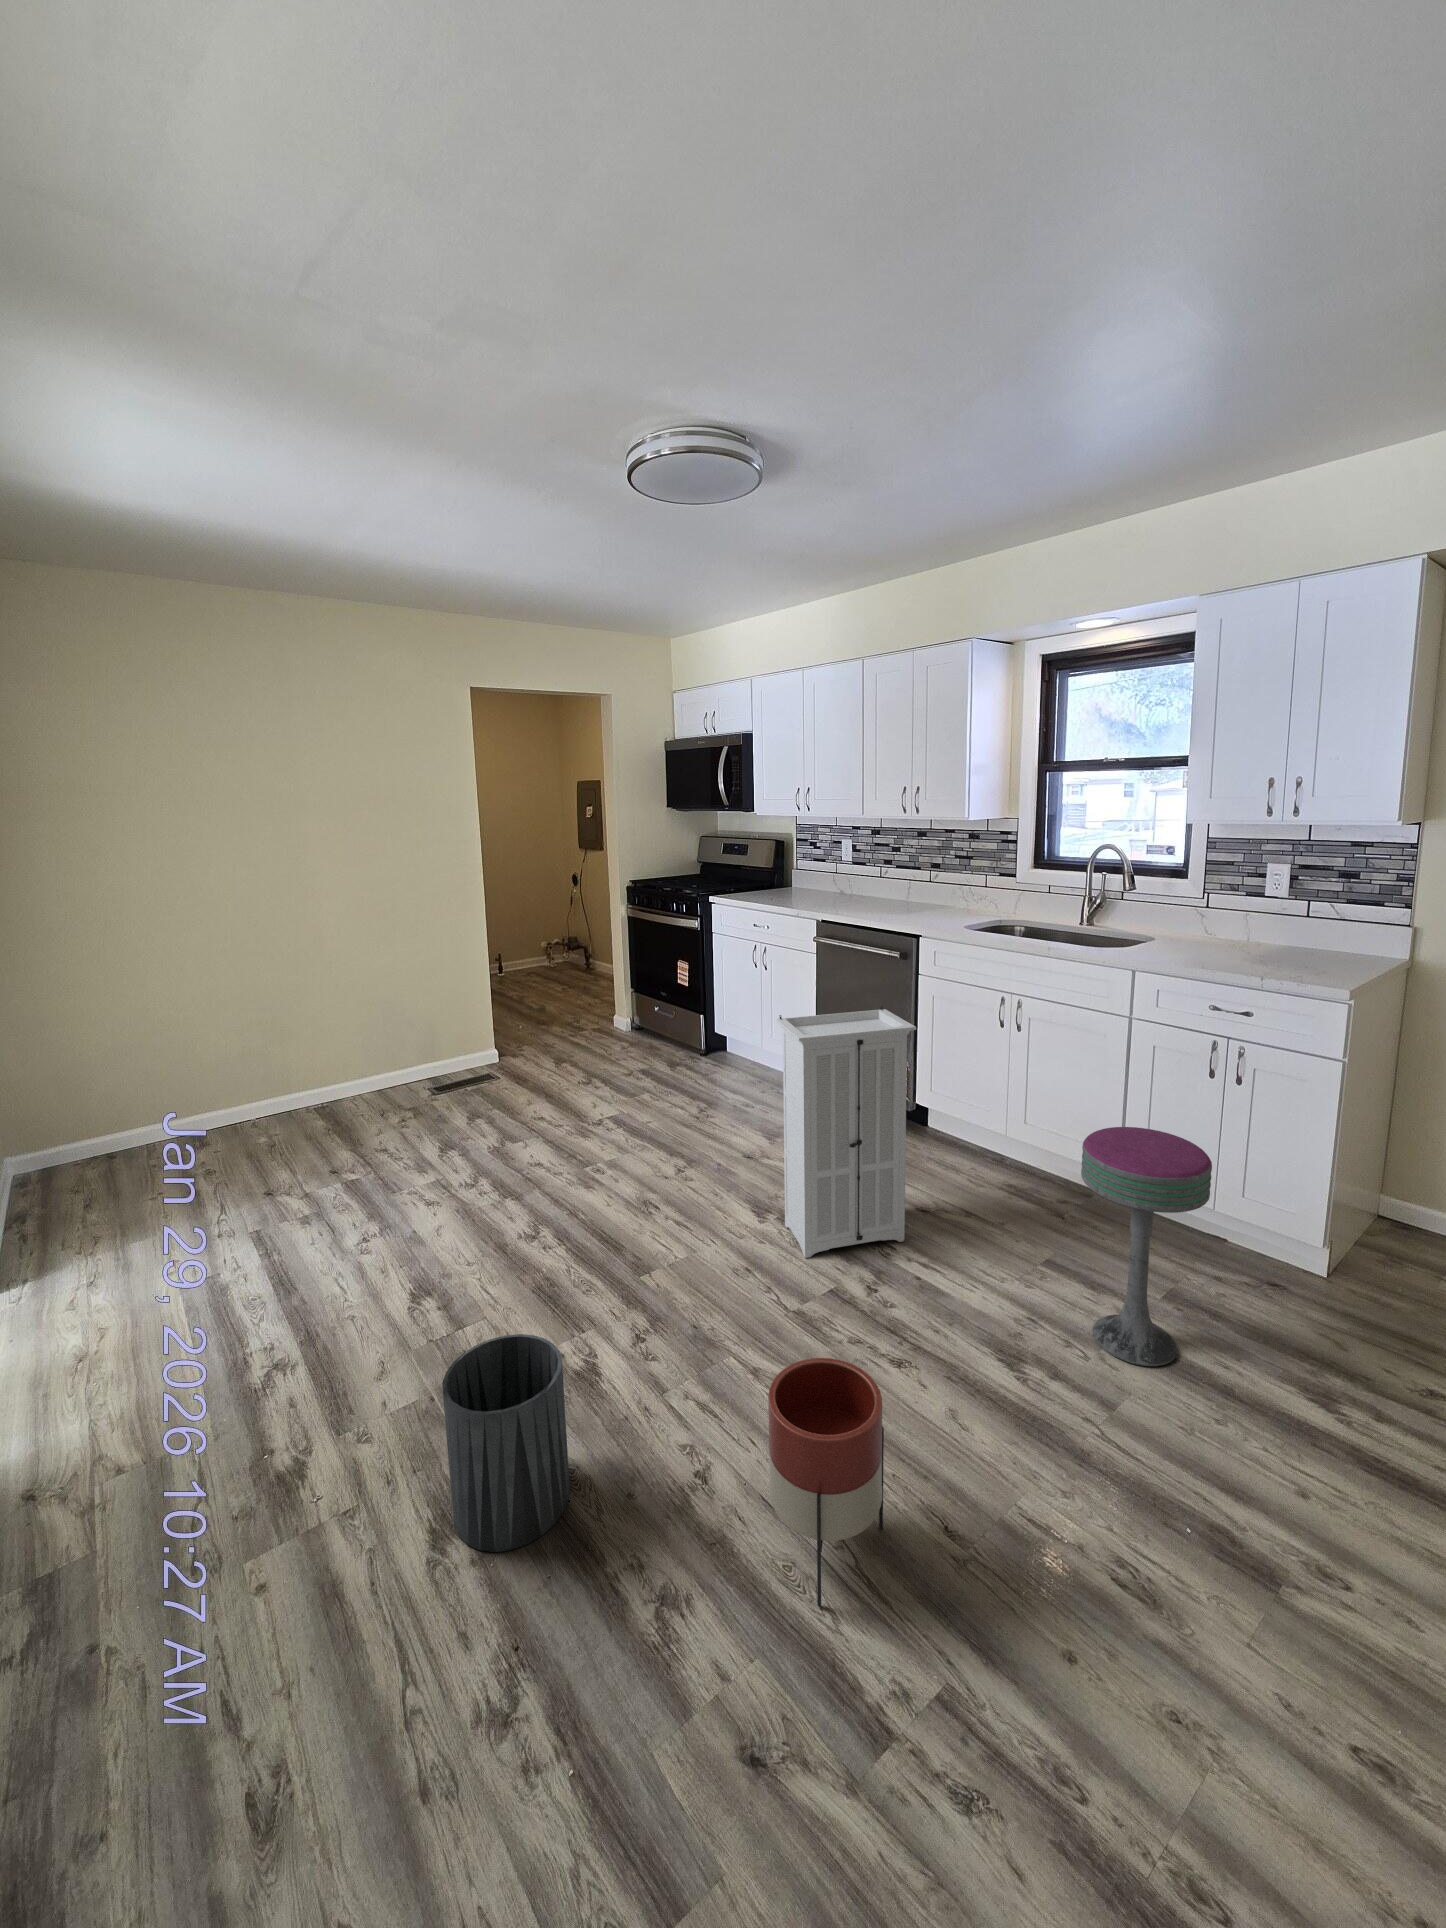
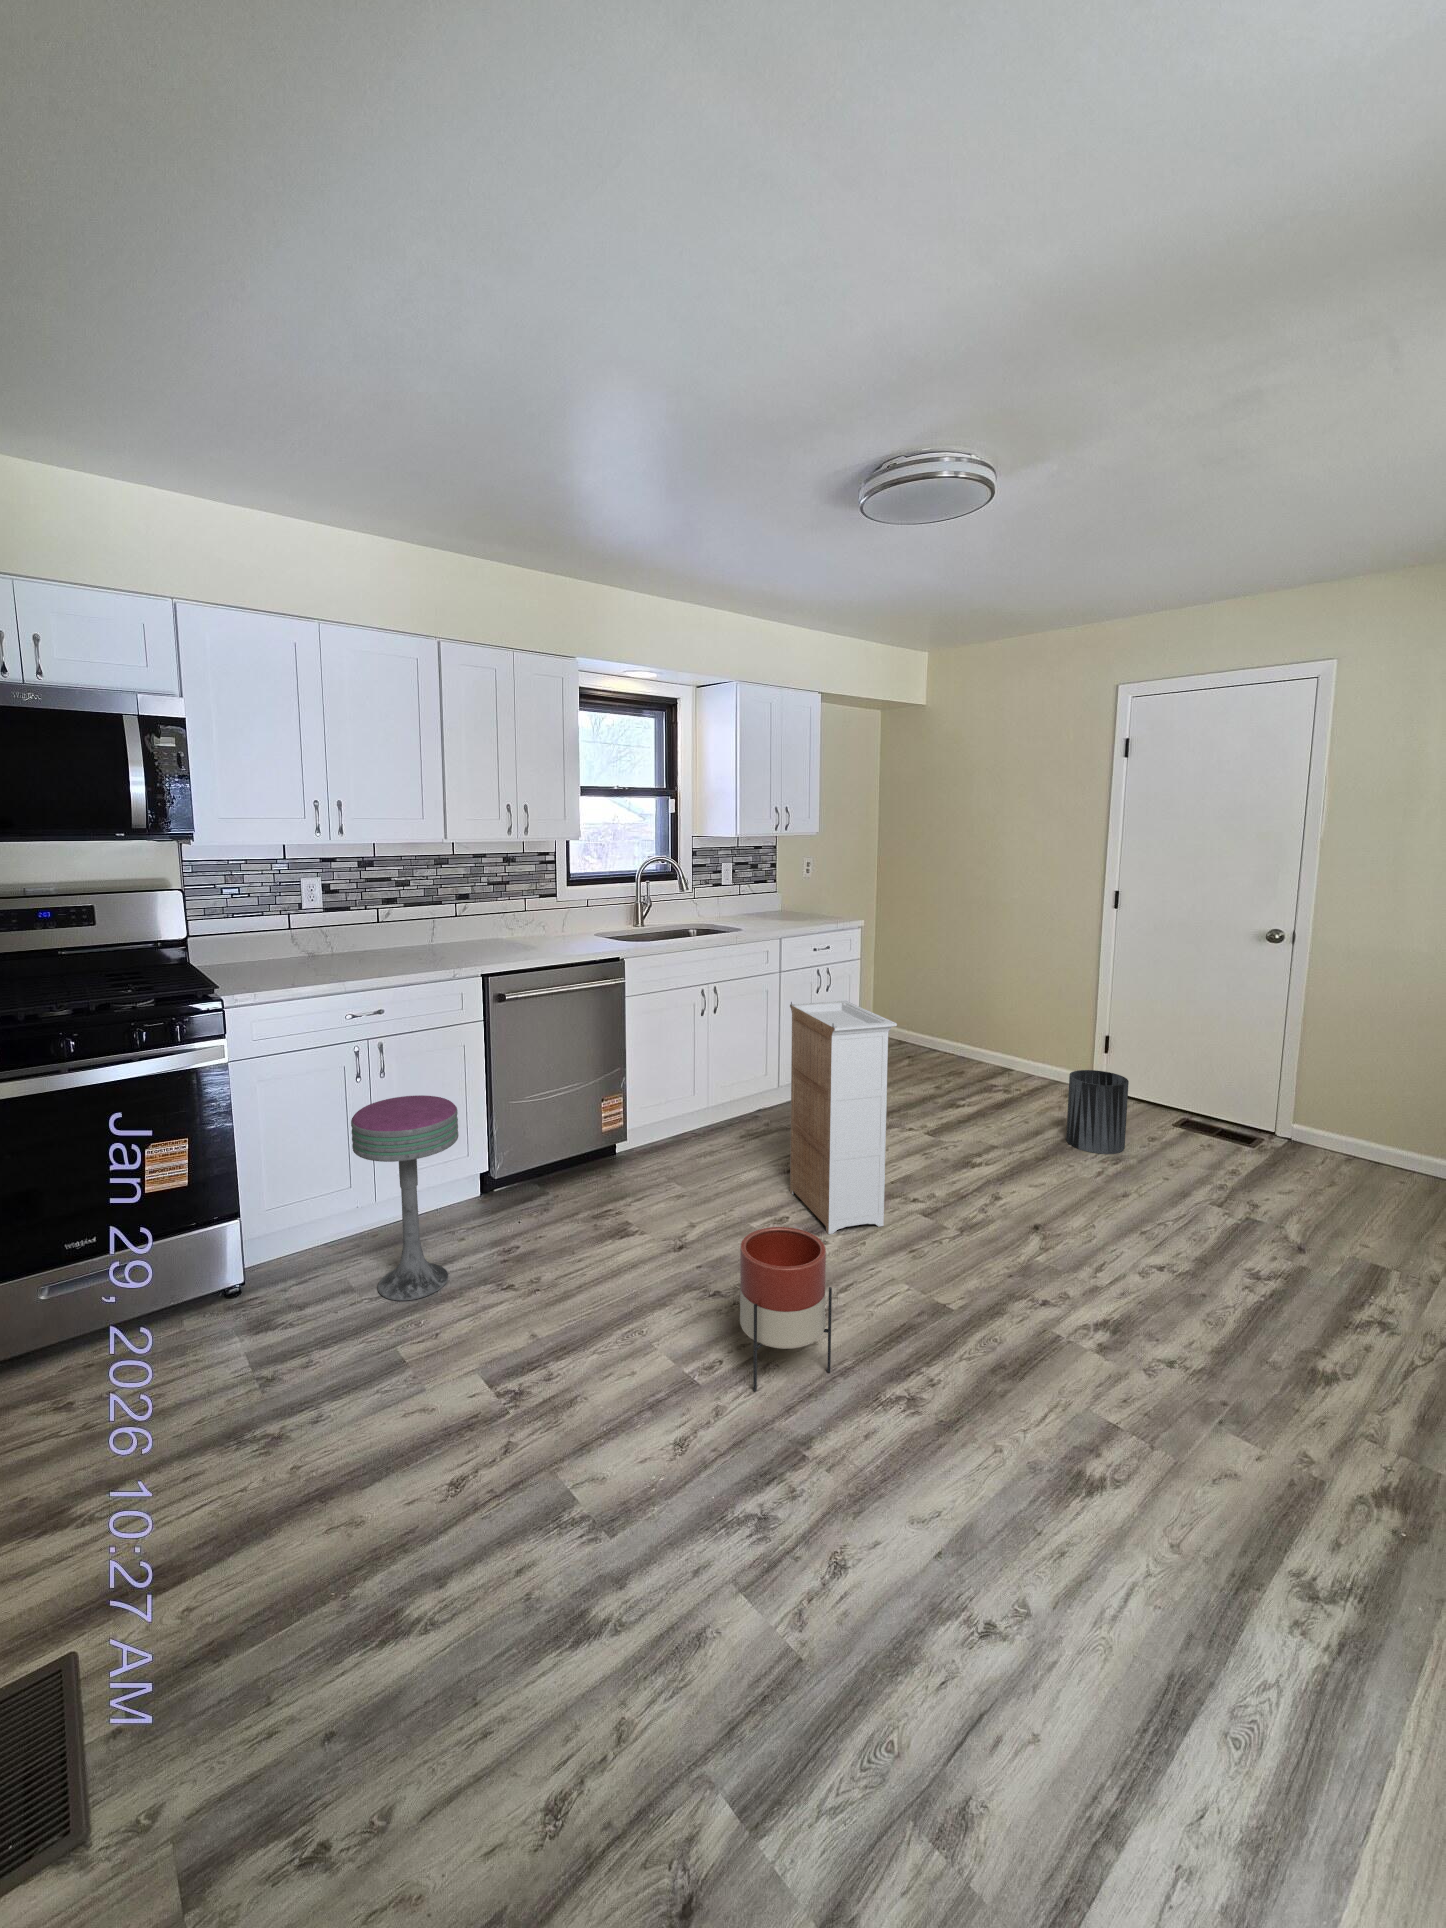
bar stool: present [1081,1127,1212,1366] -> present [351,1095,459,1301]
trash can: present [442,1334,570,1552] -> present [1066,1070,1129,1154]
planter: present [768,1358,884,1607] -> present [740,1227,832,1392]

